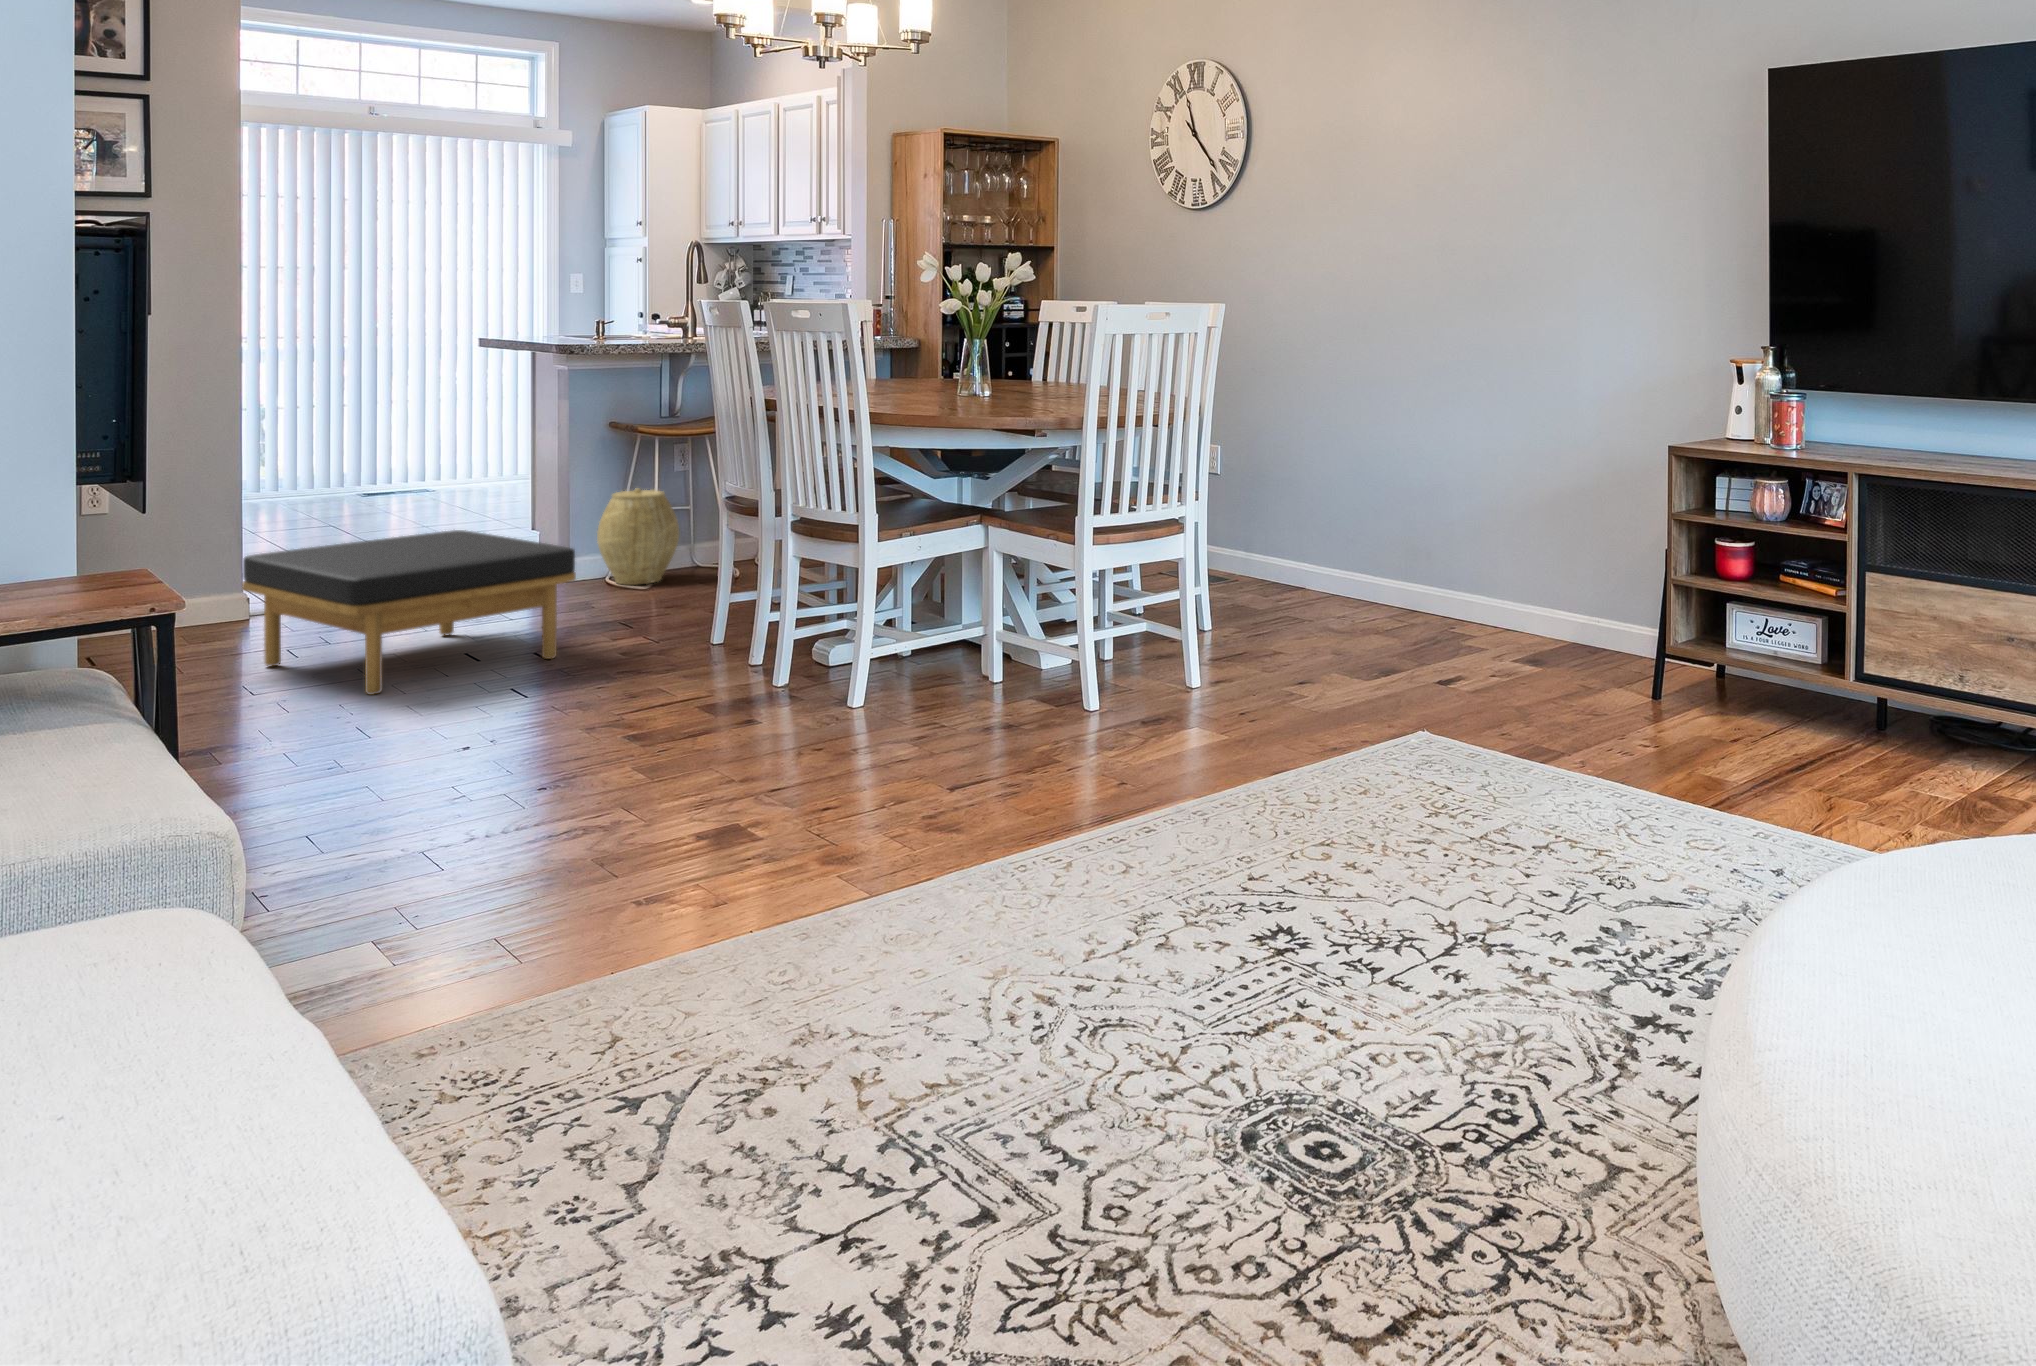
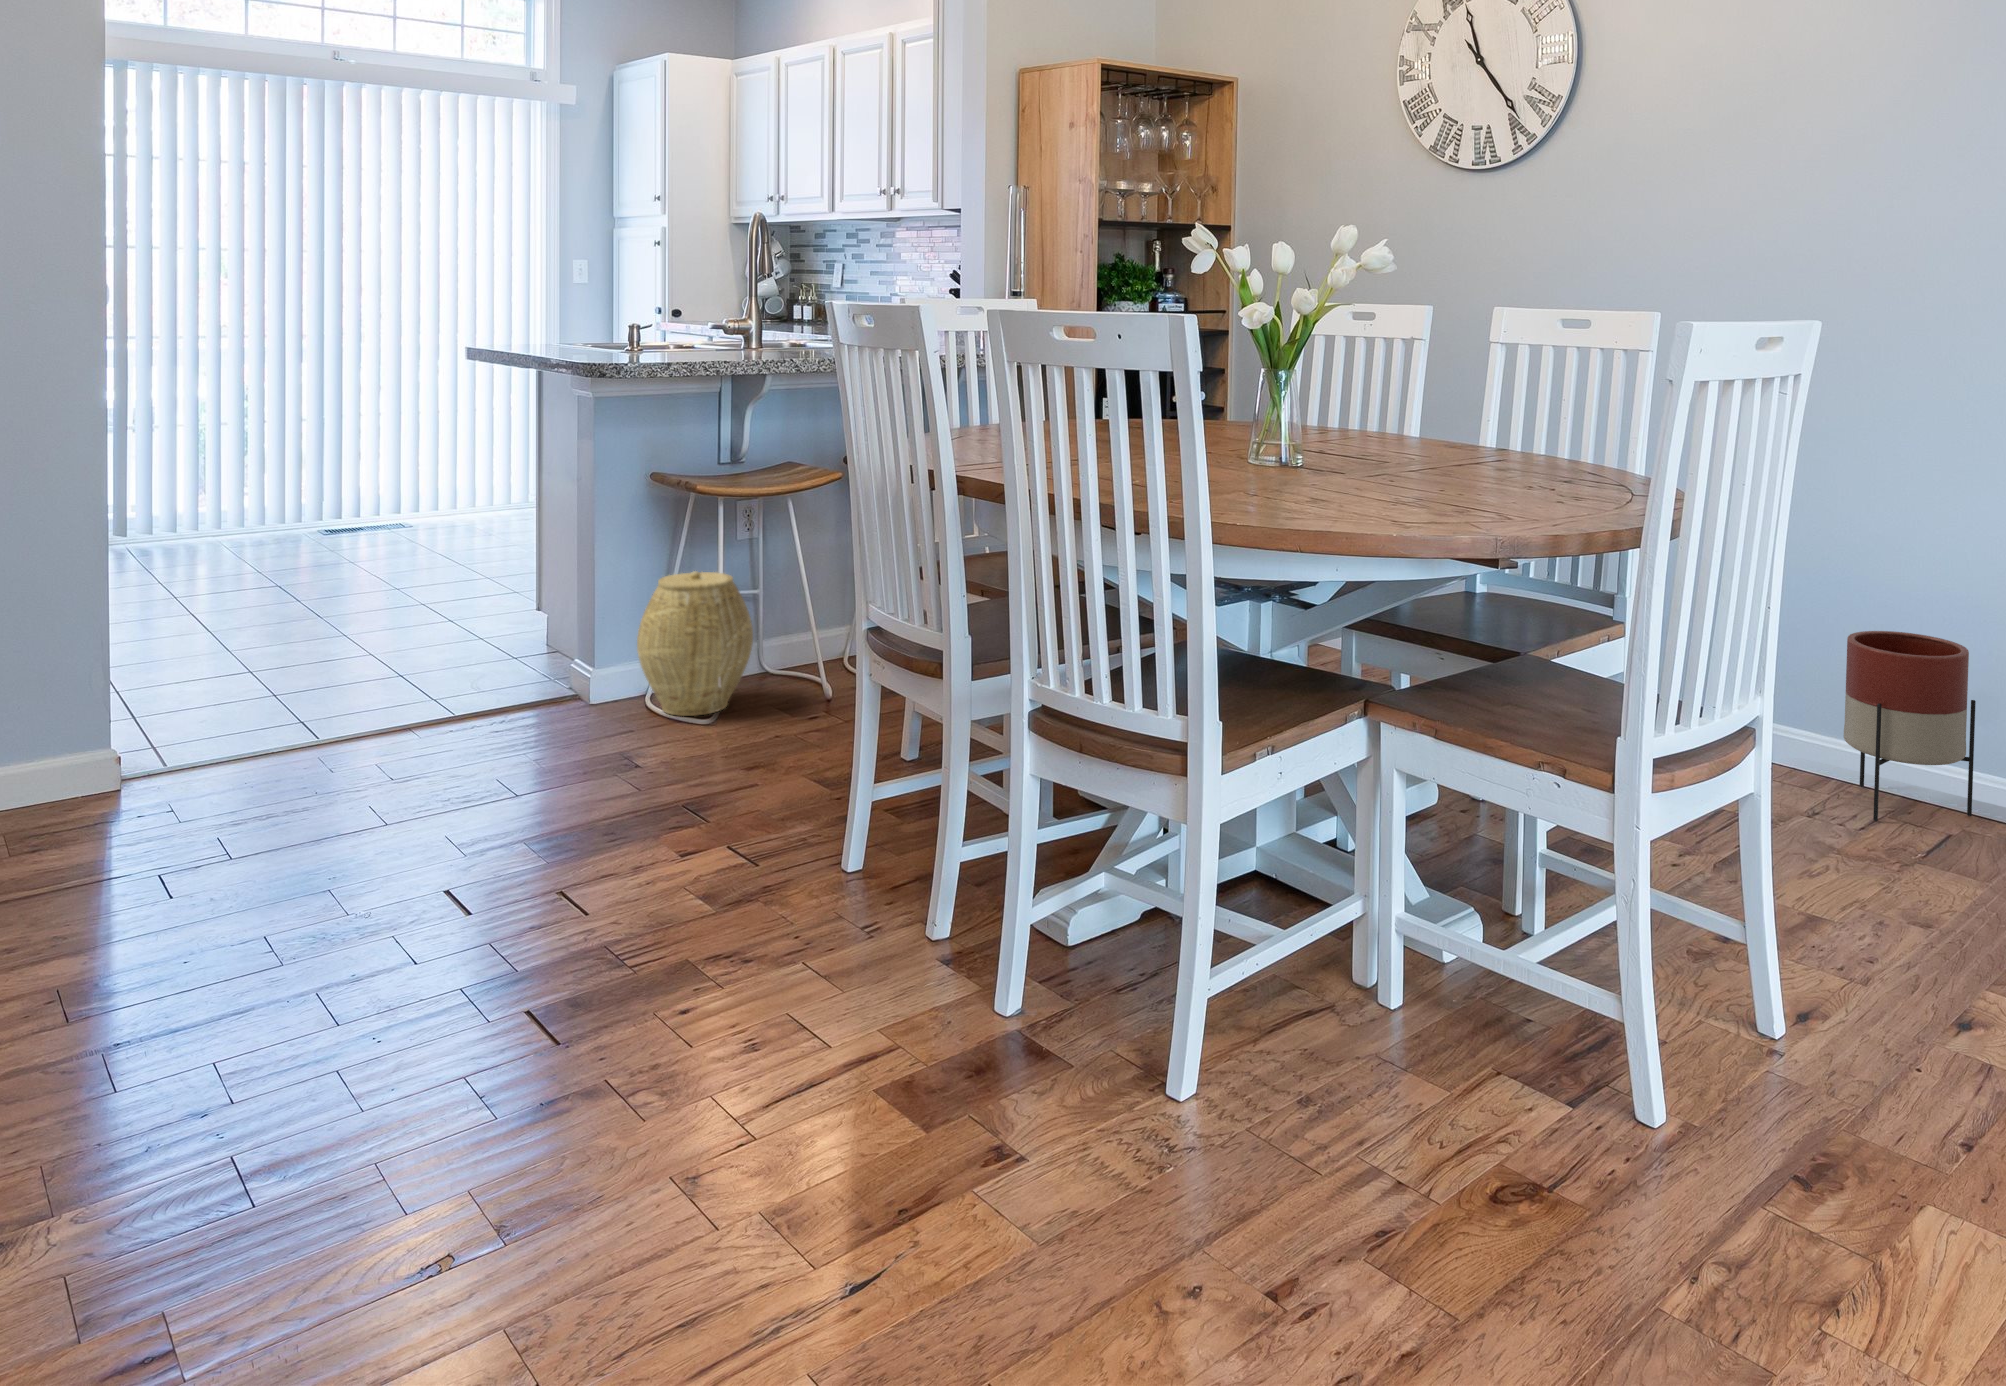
planter: none [1359,508,1431,621] -> present [1844,631,1976,821]
ottoman: present [242,530,576,695] -> none [62,673,641,1053]

